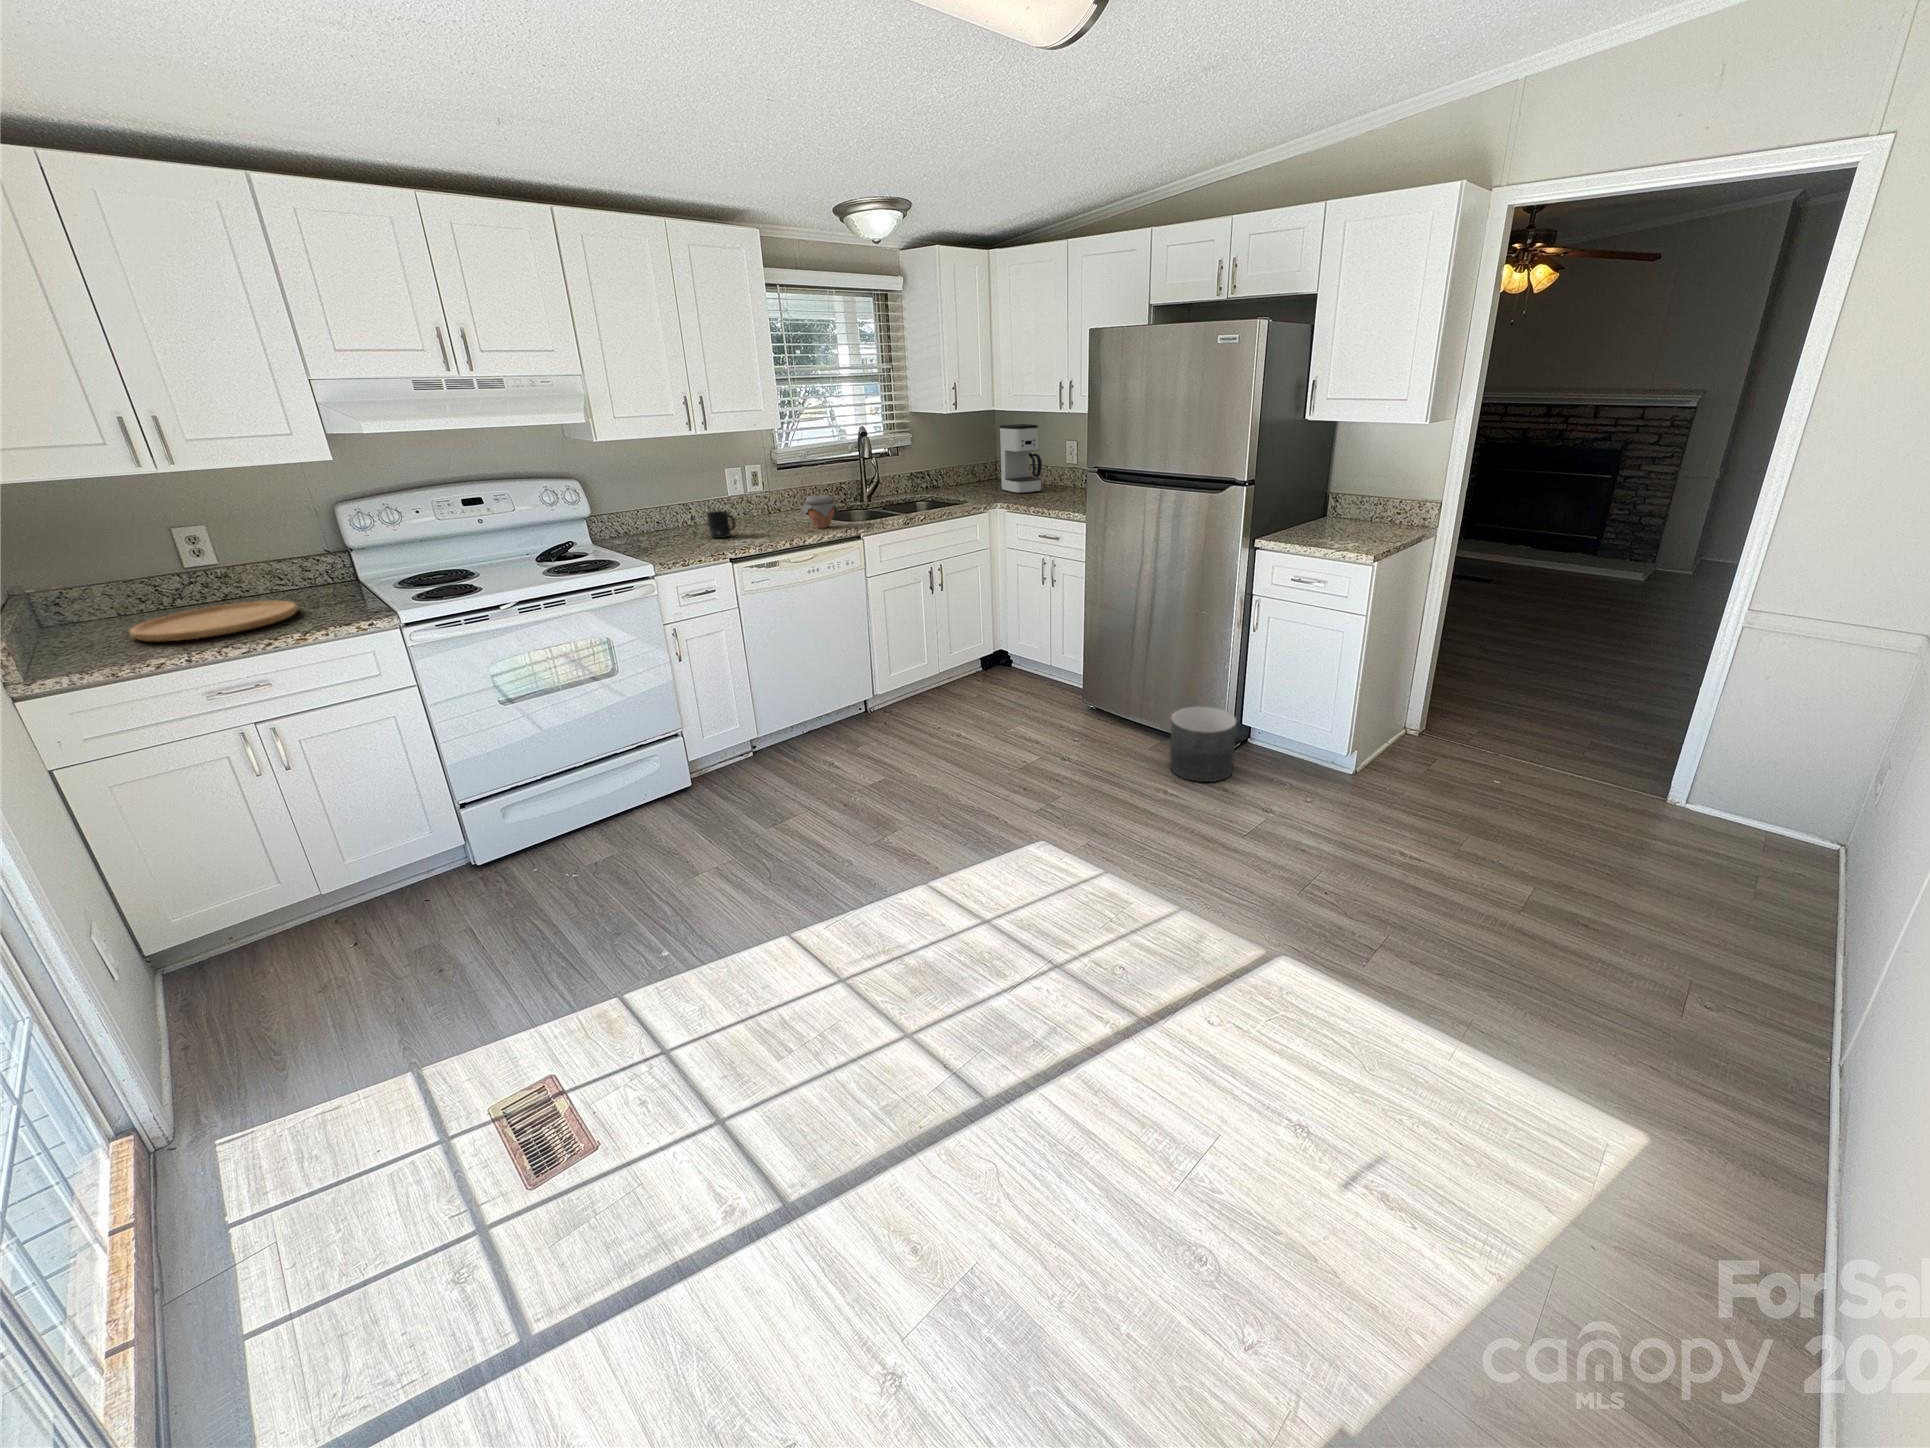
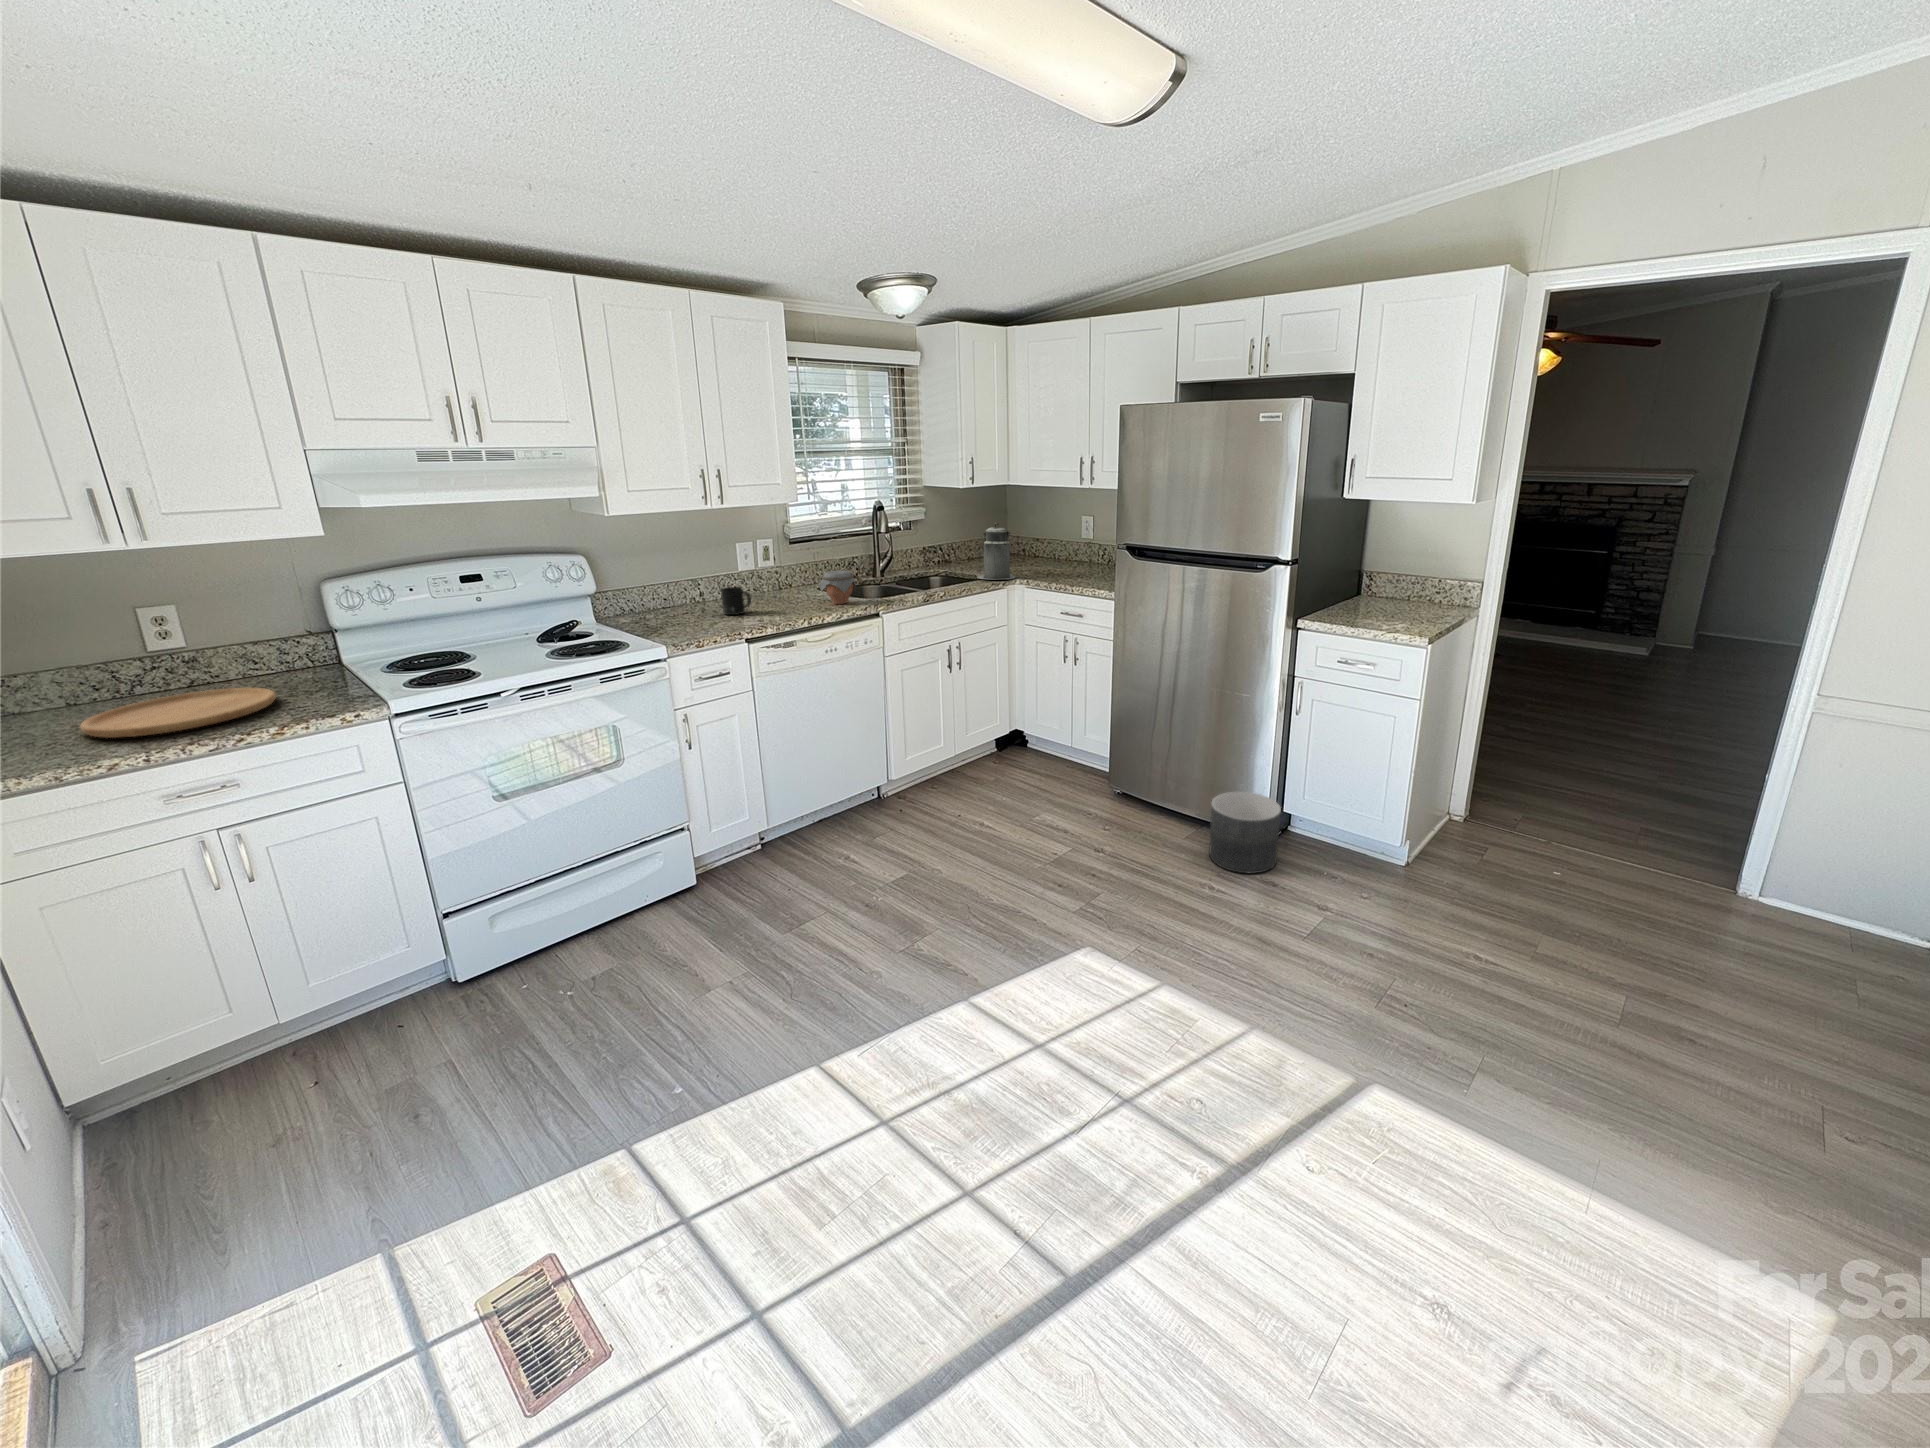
coffee maker: present [1000,424,1042,493] -> none [1014,498,1056,568]
canister: none [960,448,998,505] -> present [977,523,1015,580]

